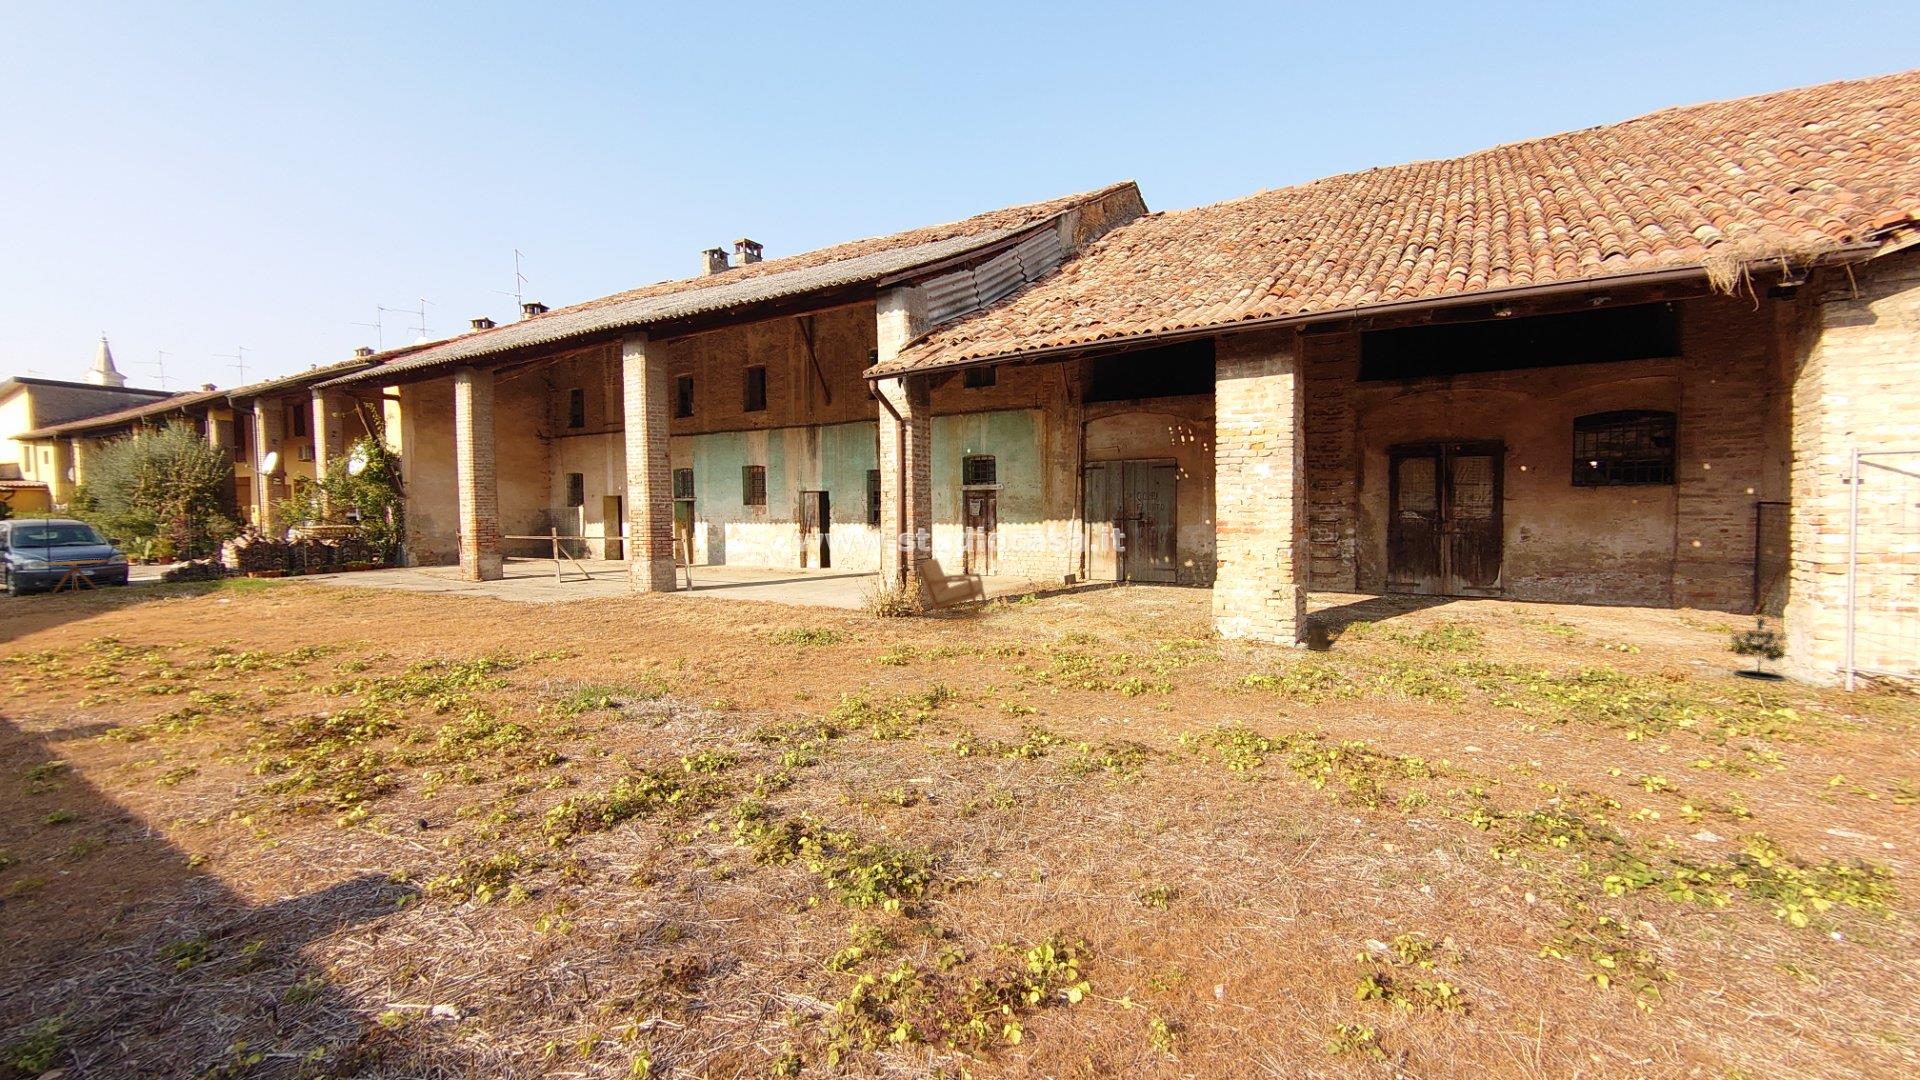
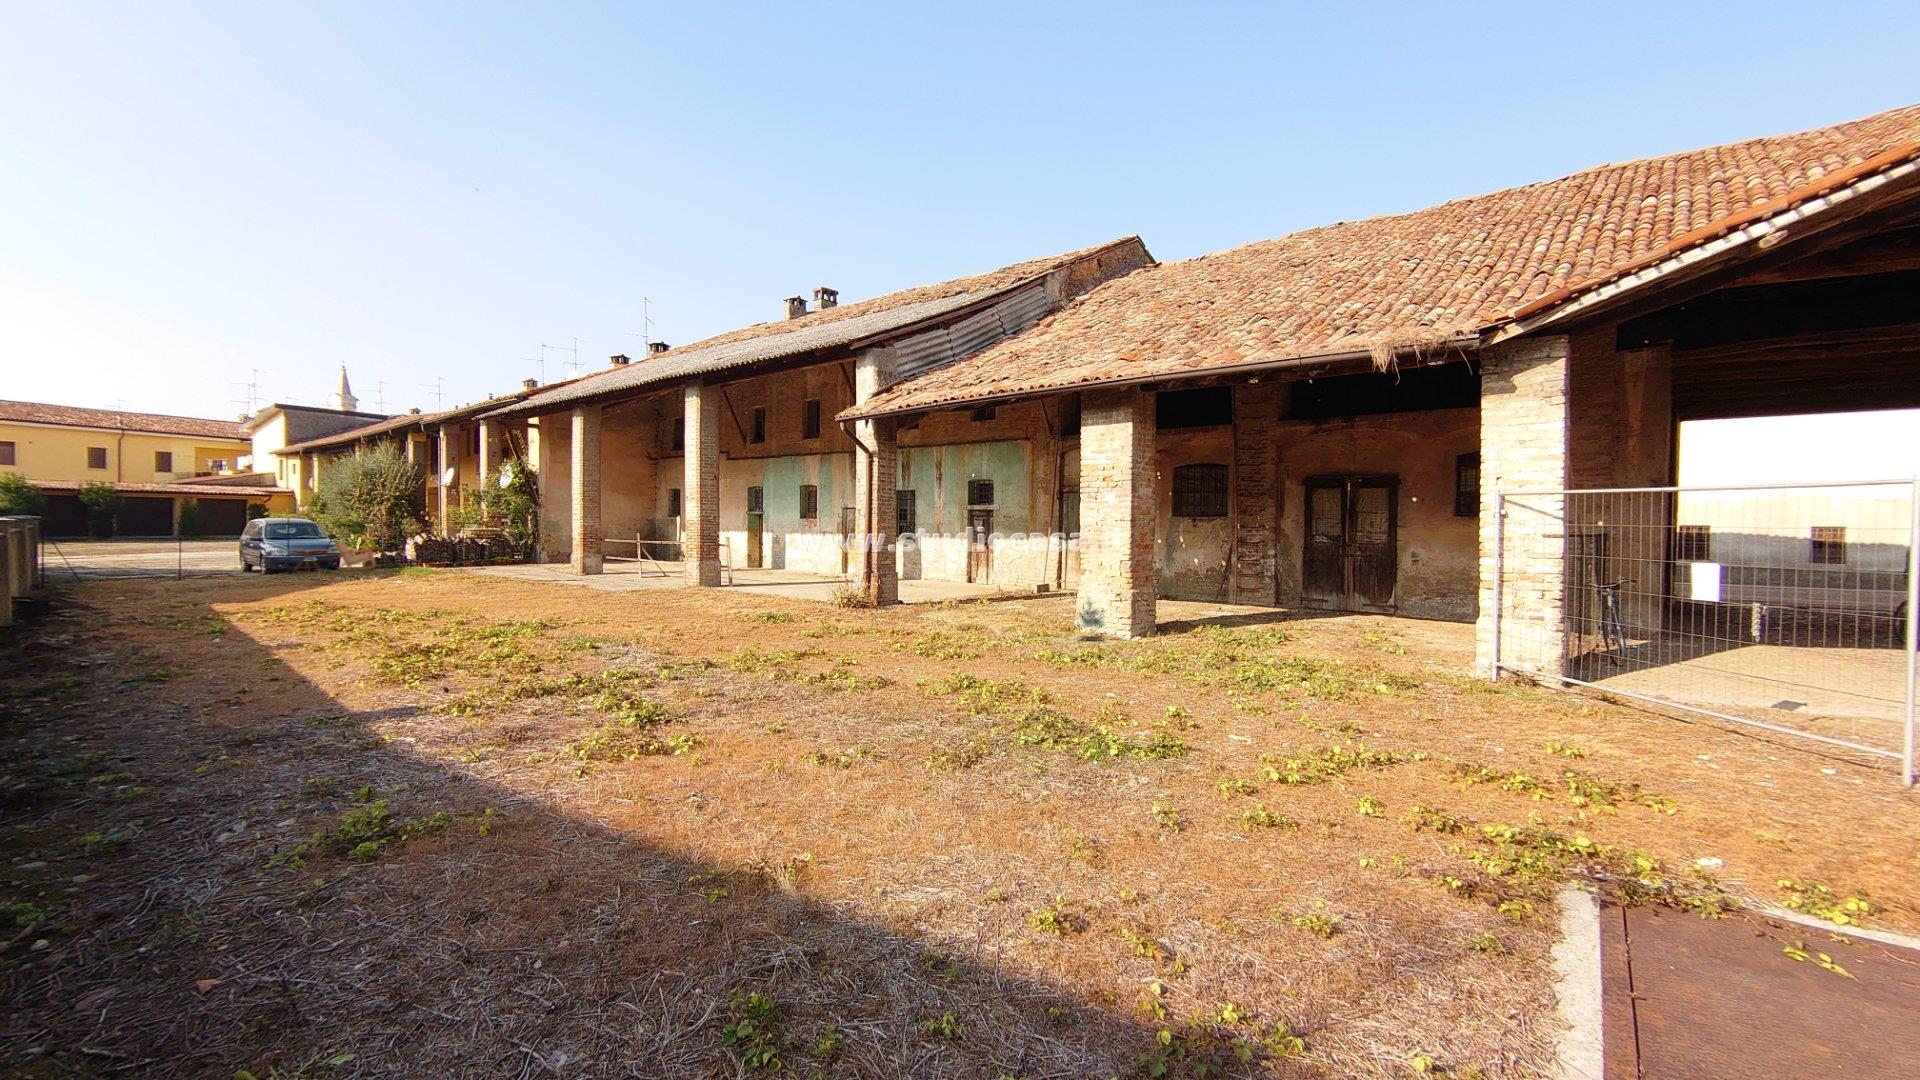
chair: present [919,559,987,618] -> present [337,542,376,571]
potted tree: present [1732,613,1786,680] -> present [1079,602,1104,641]
watering can: present [1302,624,1350,651] -> none [1131,623,1165,644]

